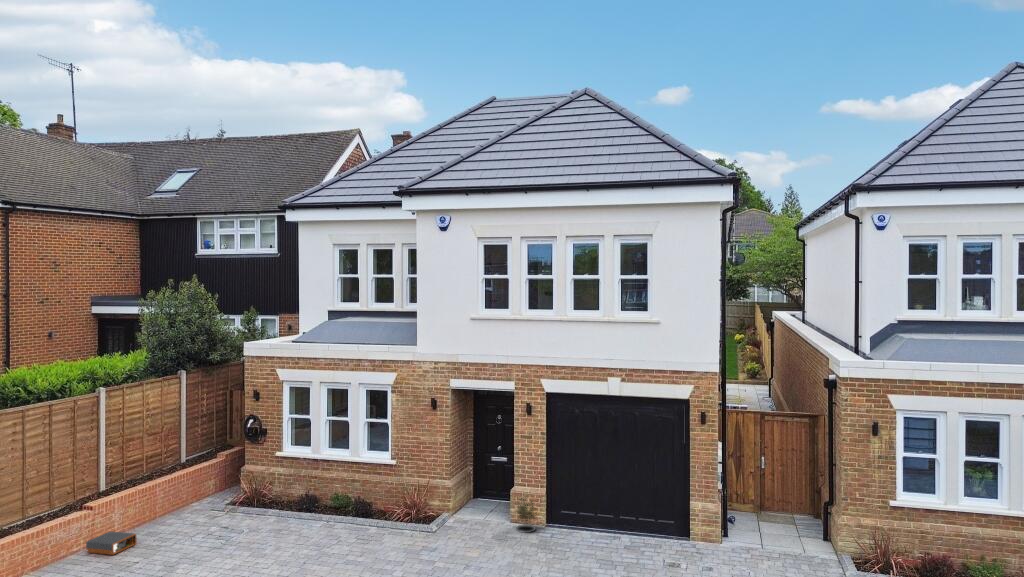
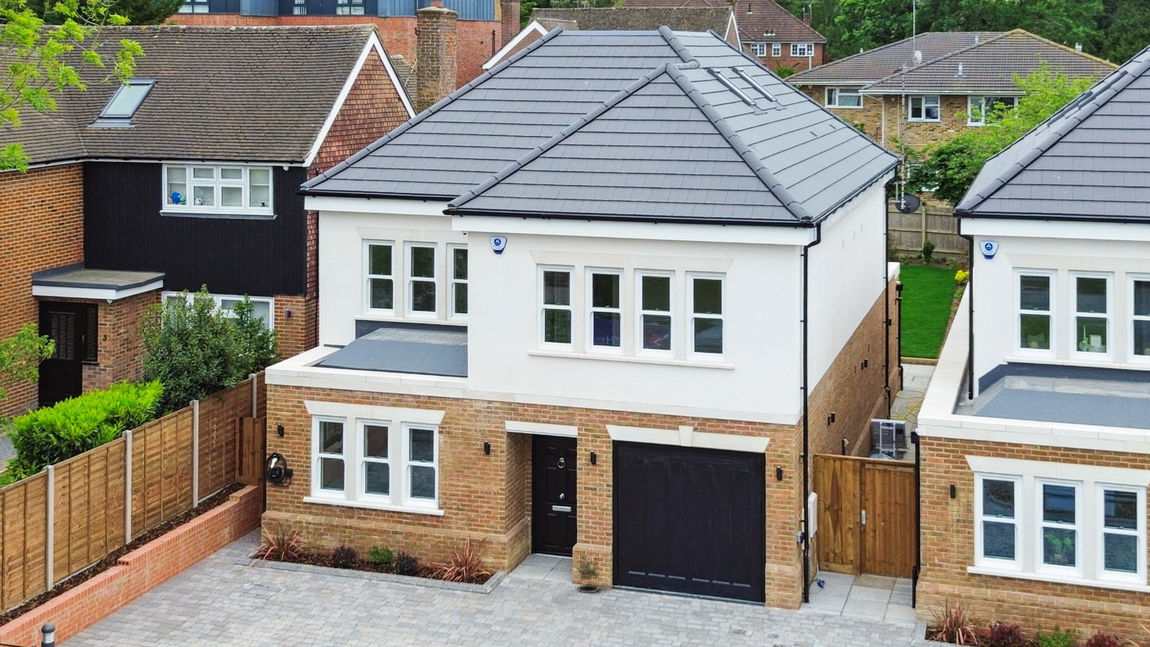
storage box: present [86,532,137,555] -> none [127,580,174,603]

